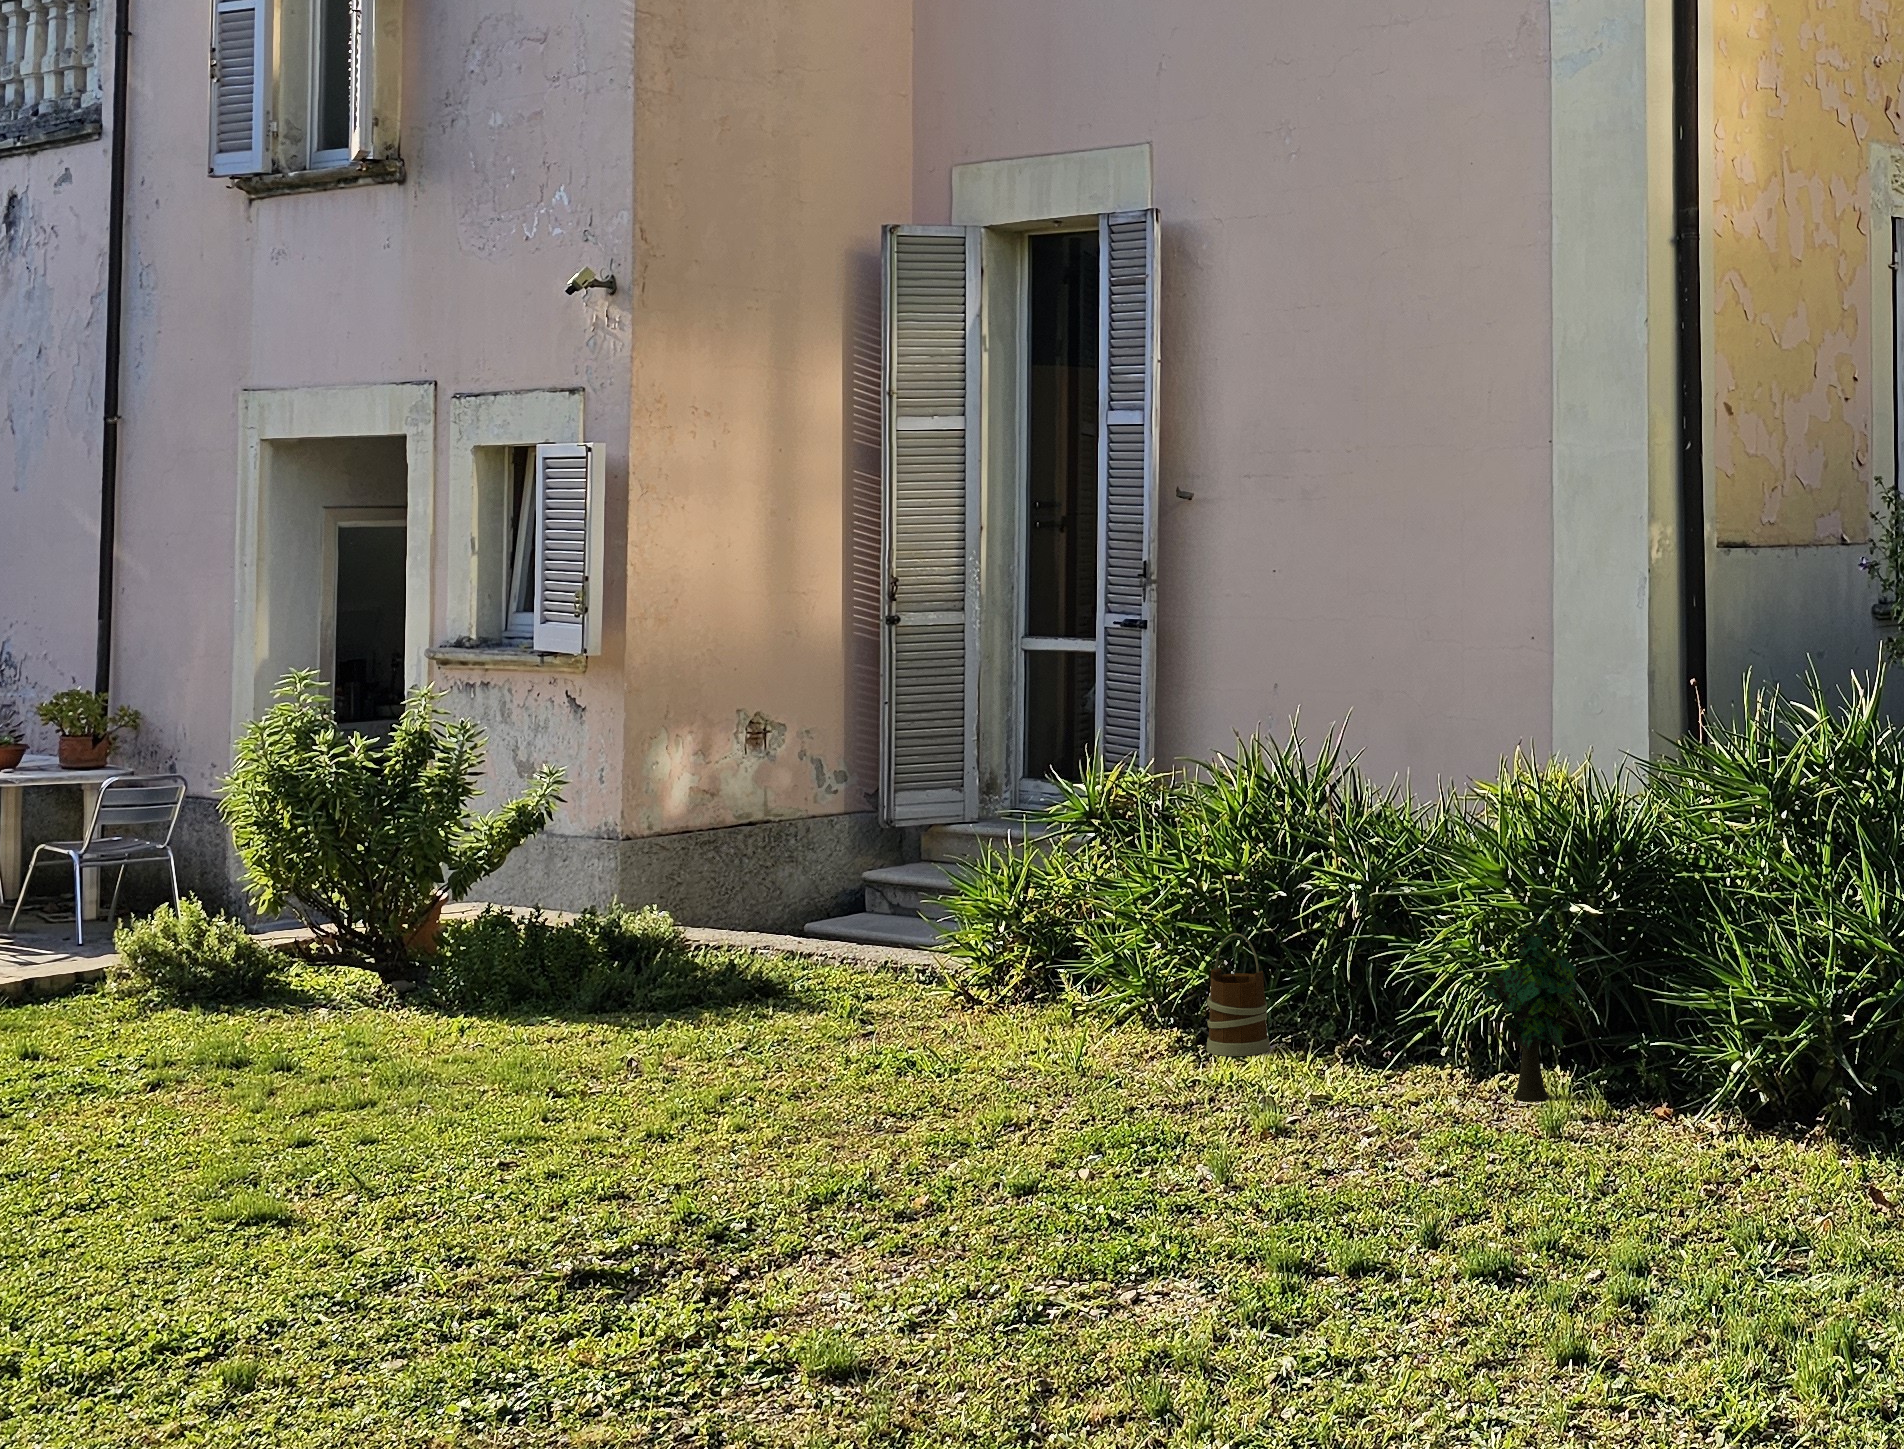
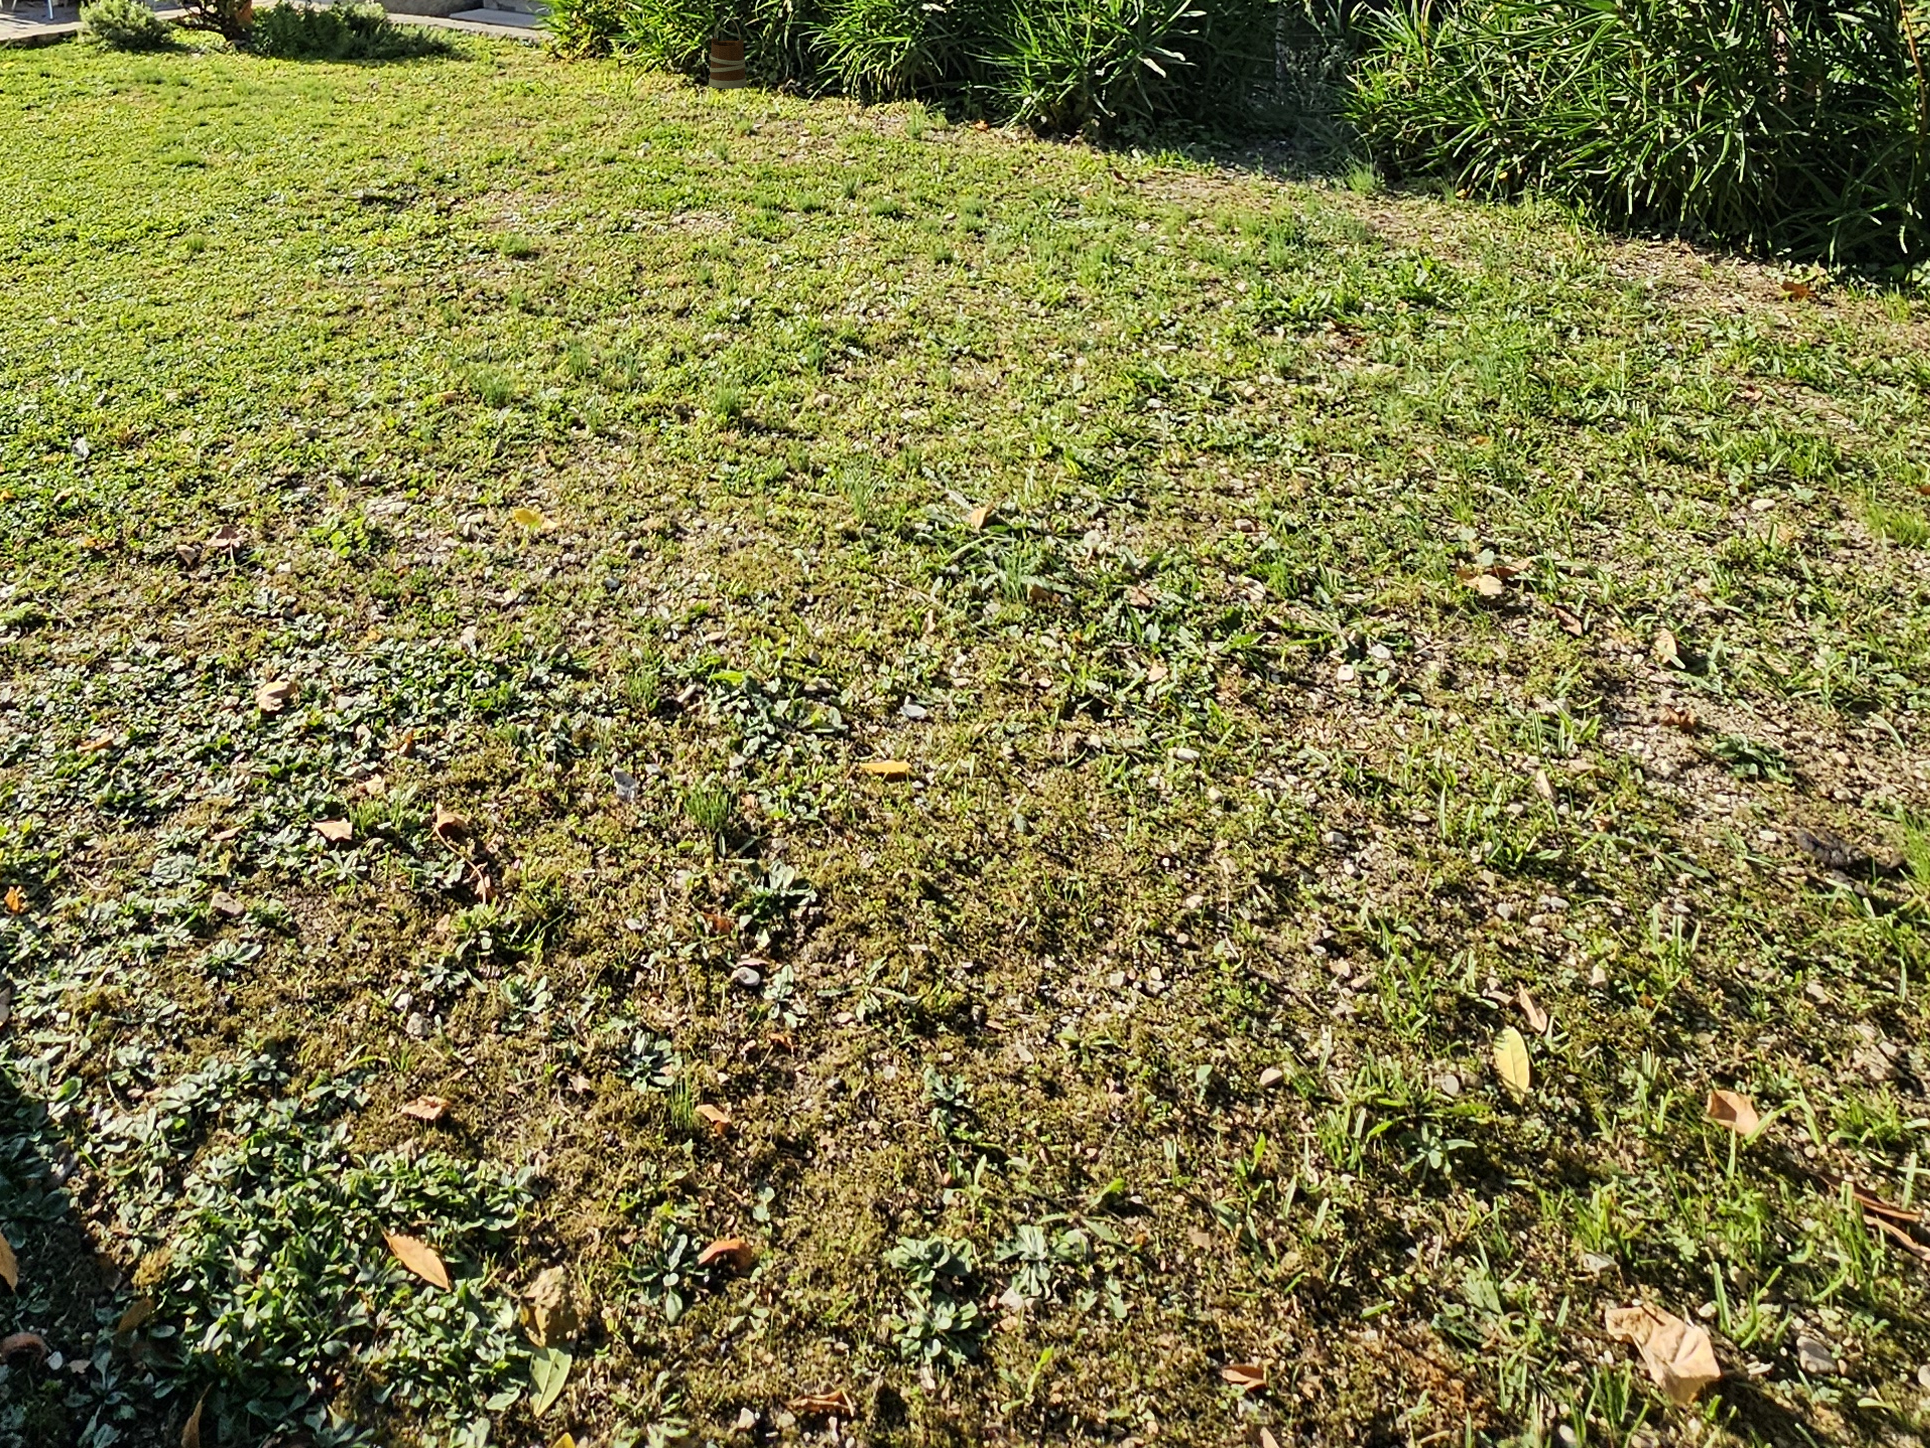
decorative plant: present [1477,917,1583,1101] -> none [873,8,937,116]

